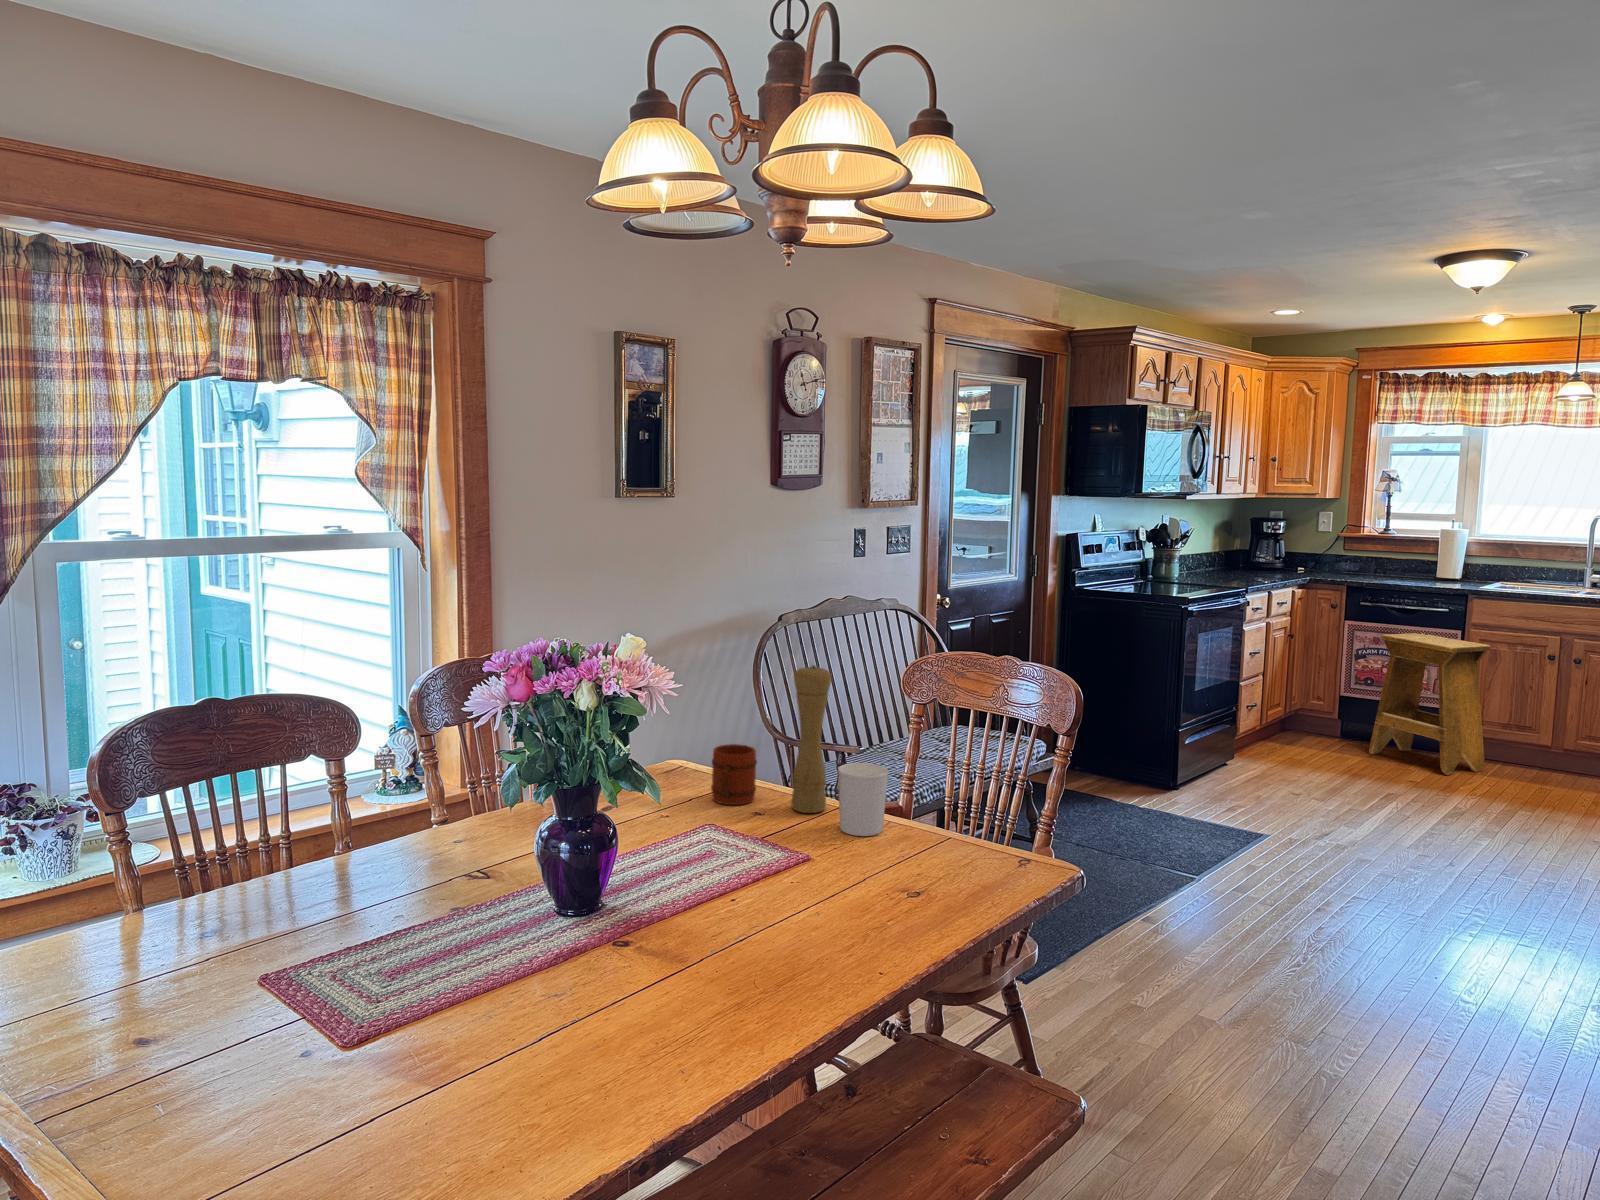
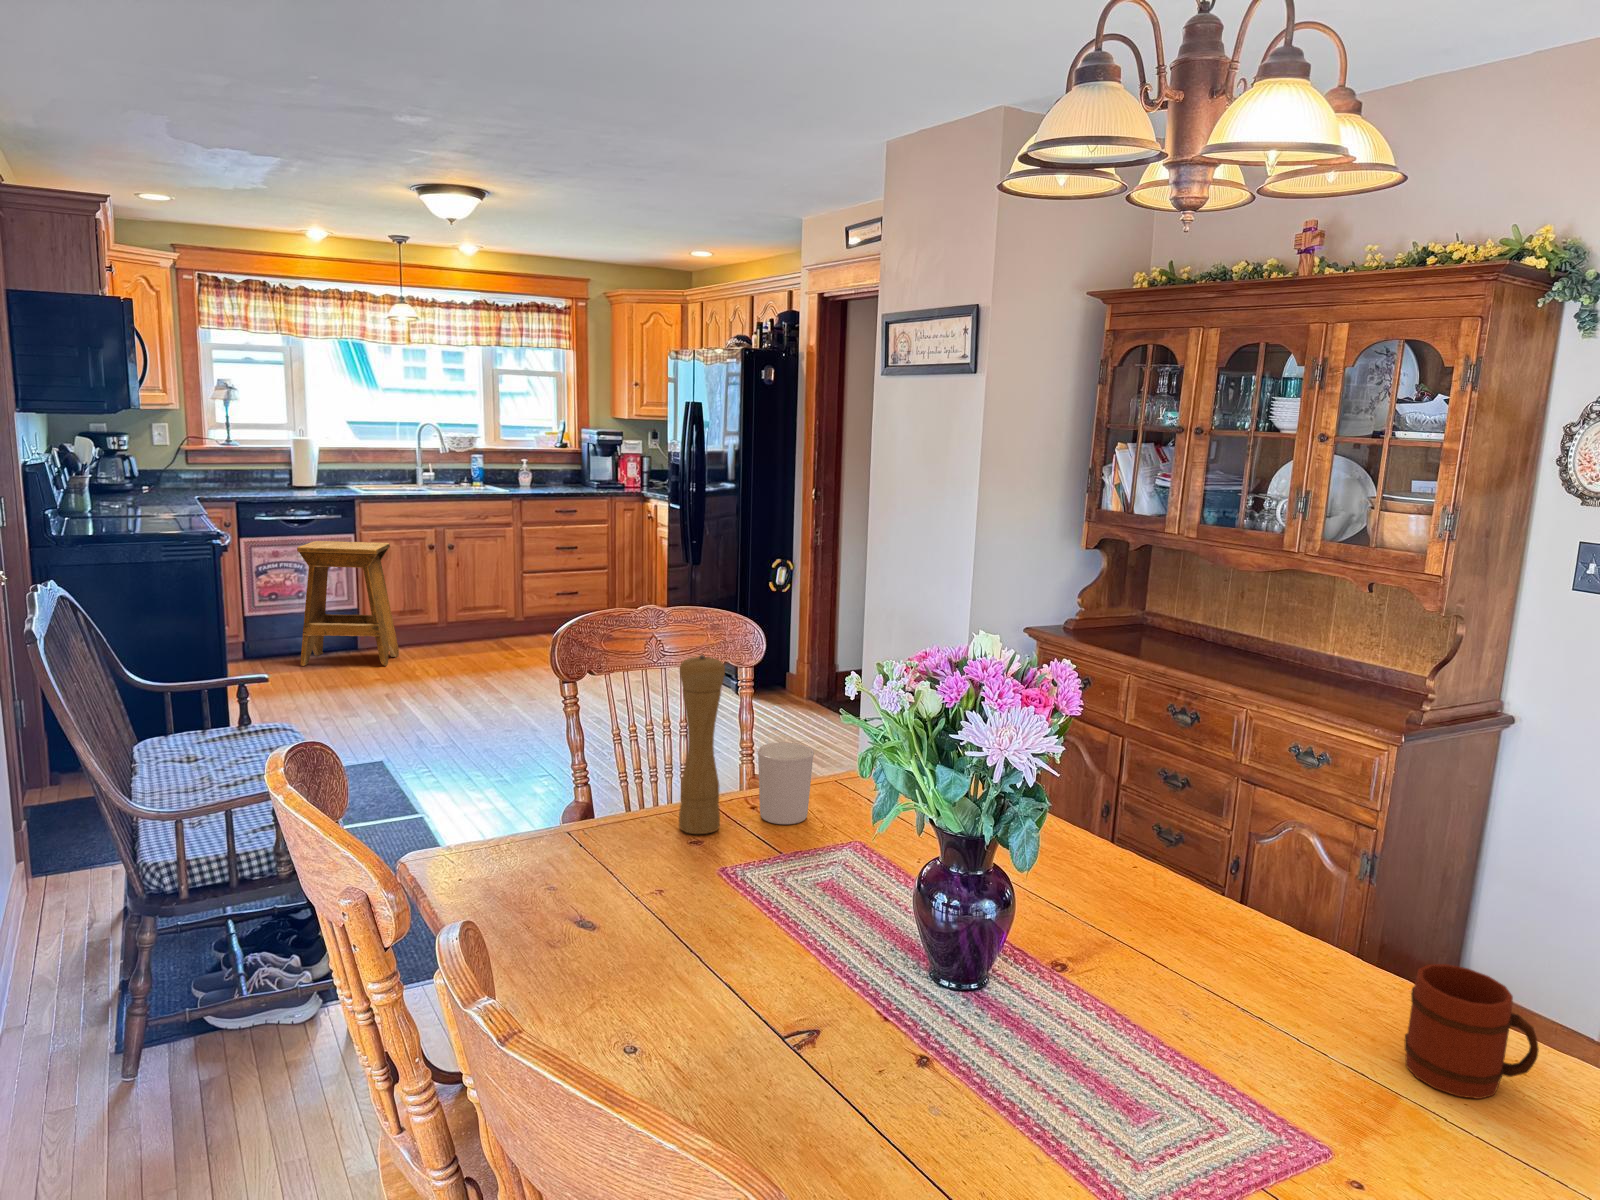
mug: present [711,744,757,805] -> present [1405,964,1539,1099]

